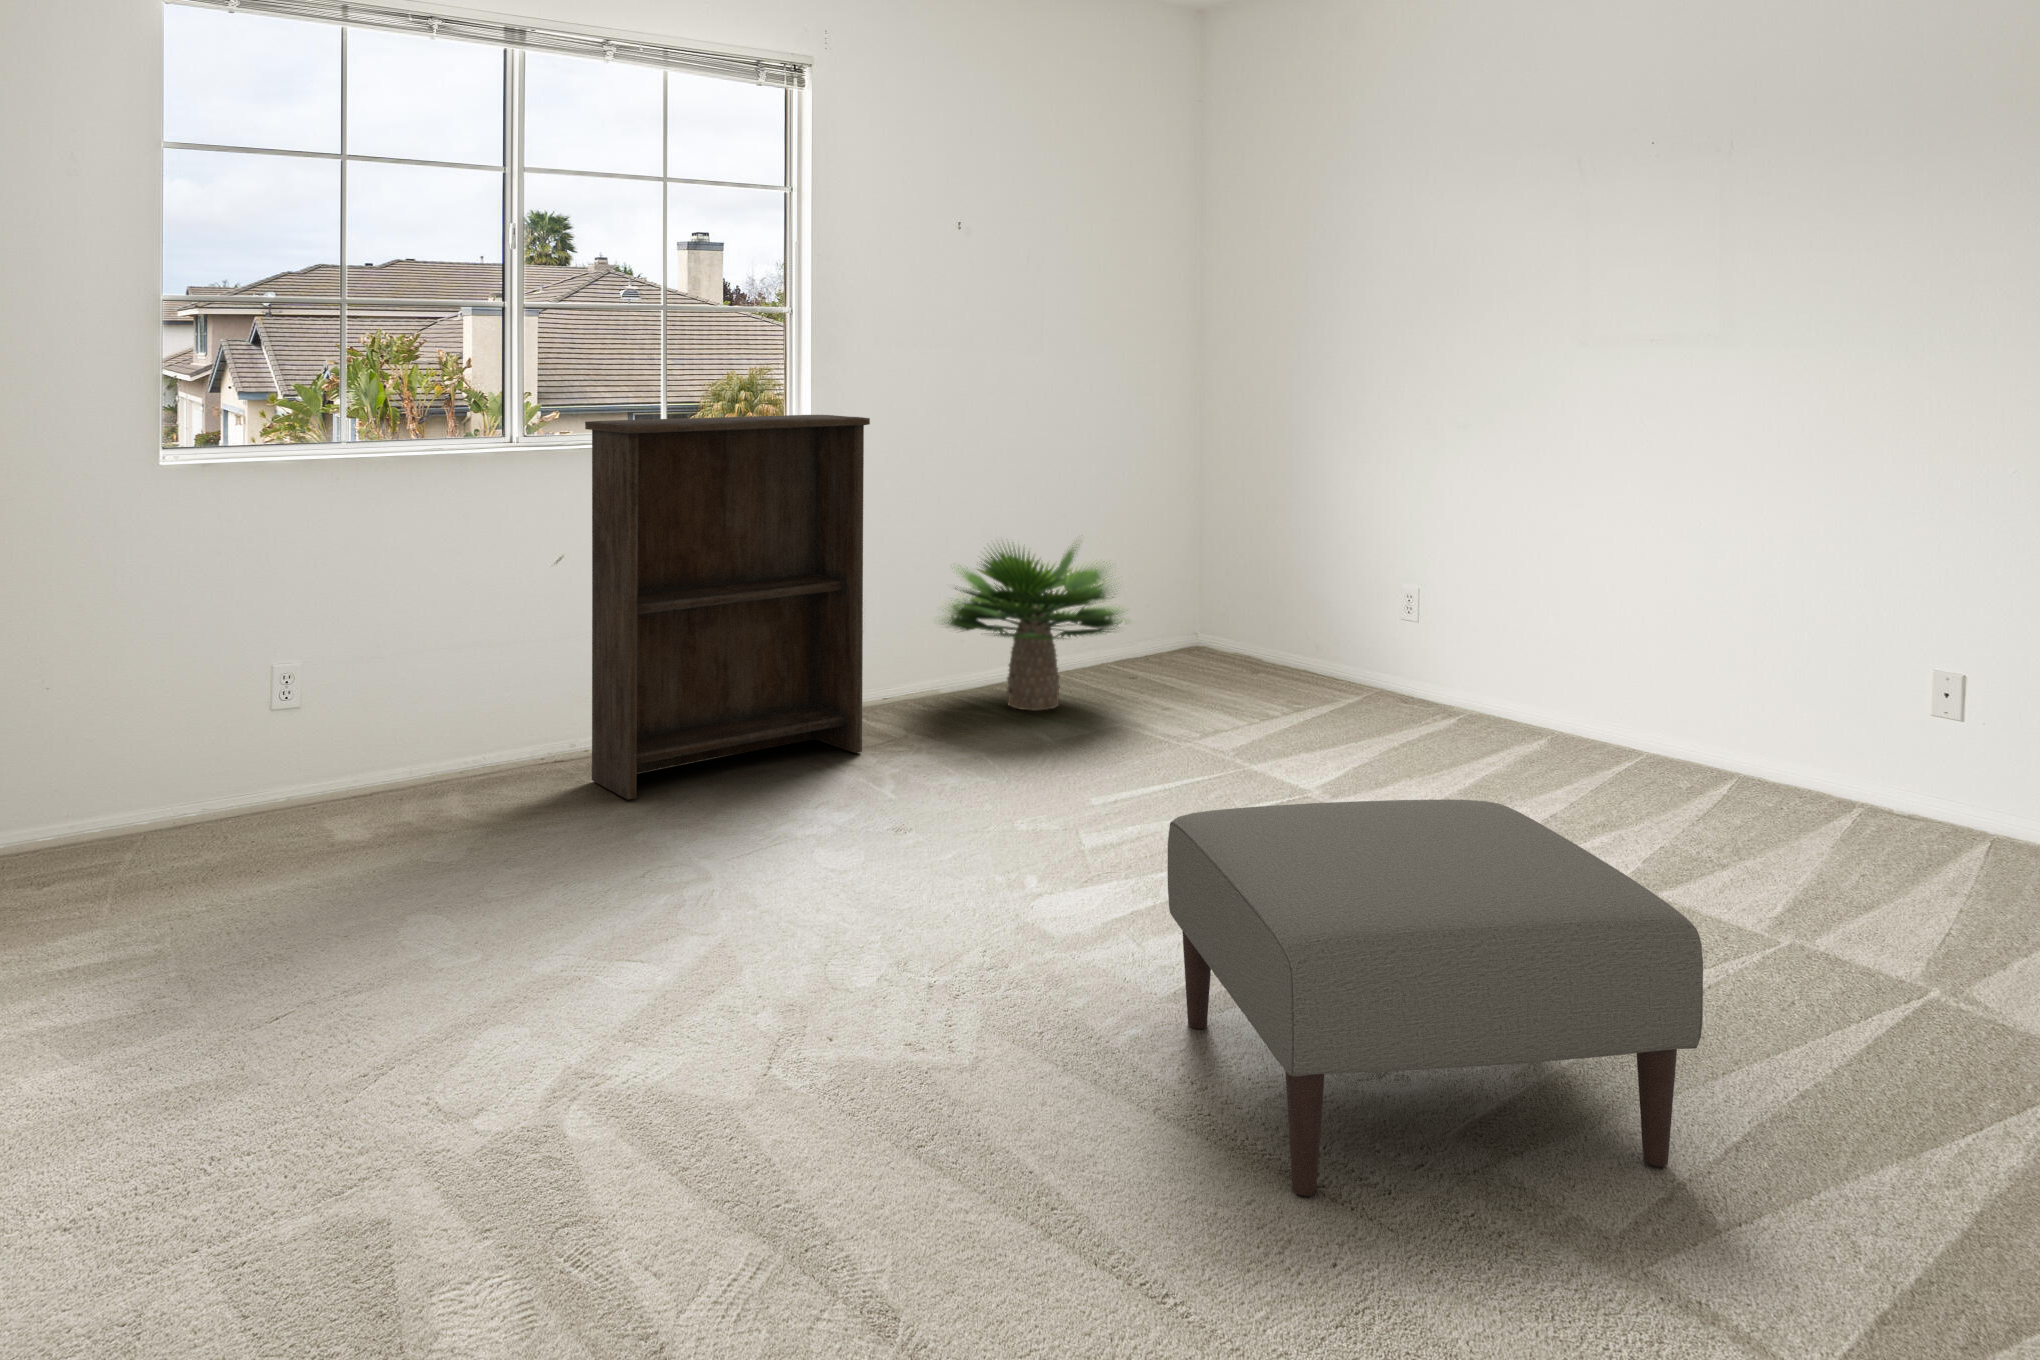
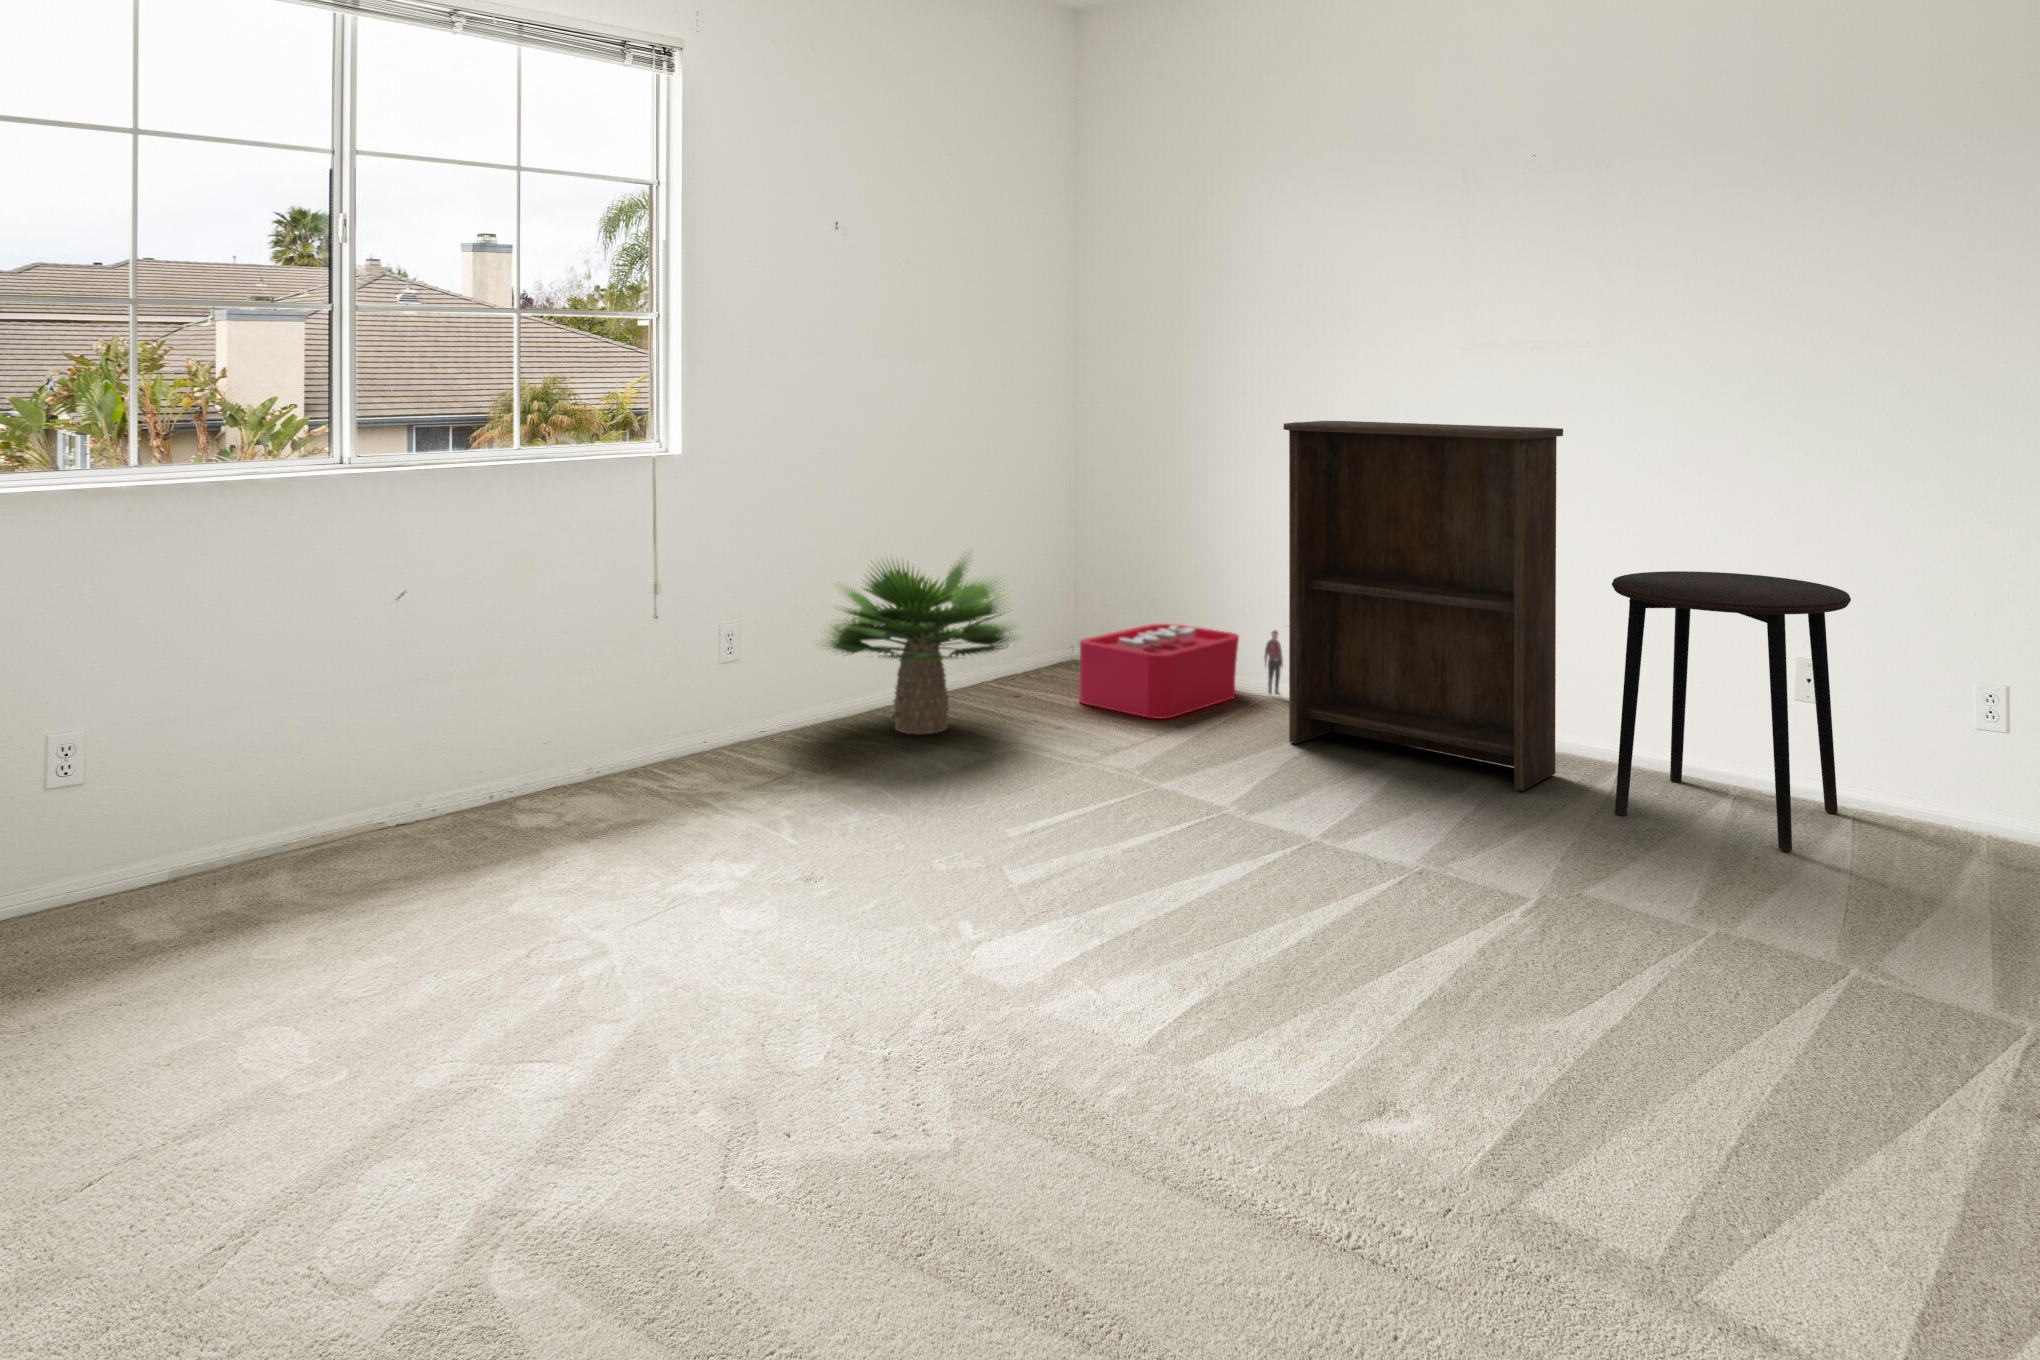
bookshelf: present [585,415,870,799] -> present [1283,421,1563,790]
side table: none [1724,577,1993,874] -> present [1612,571,1851,851]
storage bin: none [1193,616,1402,708] -> present [1079,624,1283,719]
ottoman: present [1168,800,1703,1196] -> none [1148,814,1715,1260]

